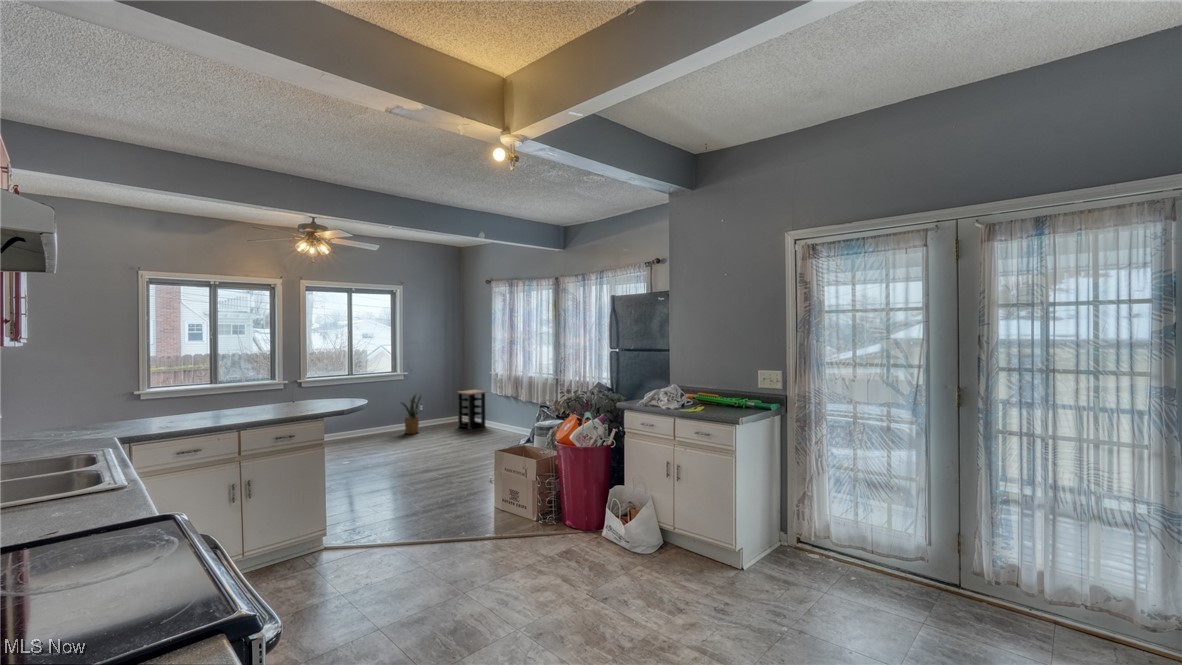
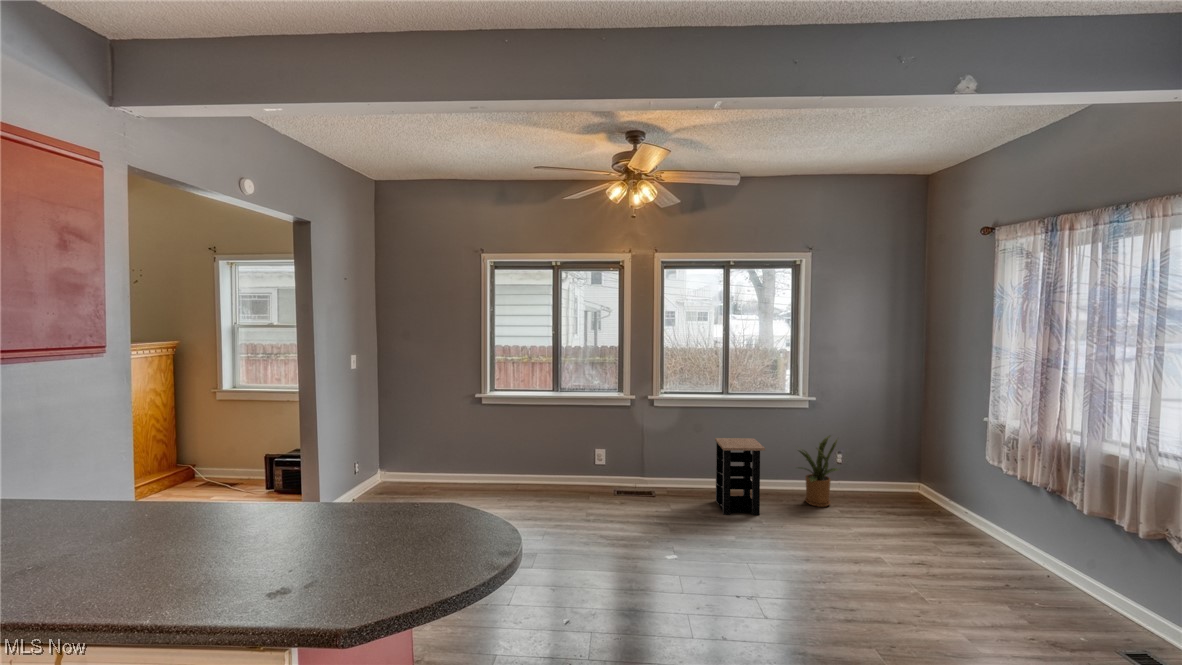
side table: present [457,390,487,430] -> present [715,438,765,515]

